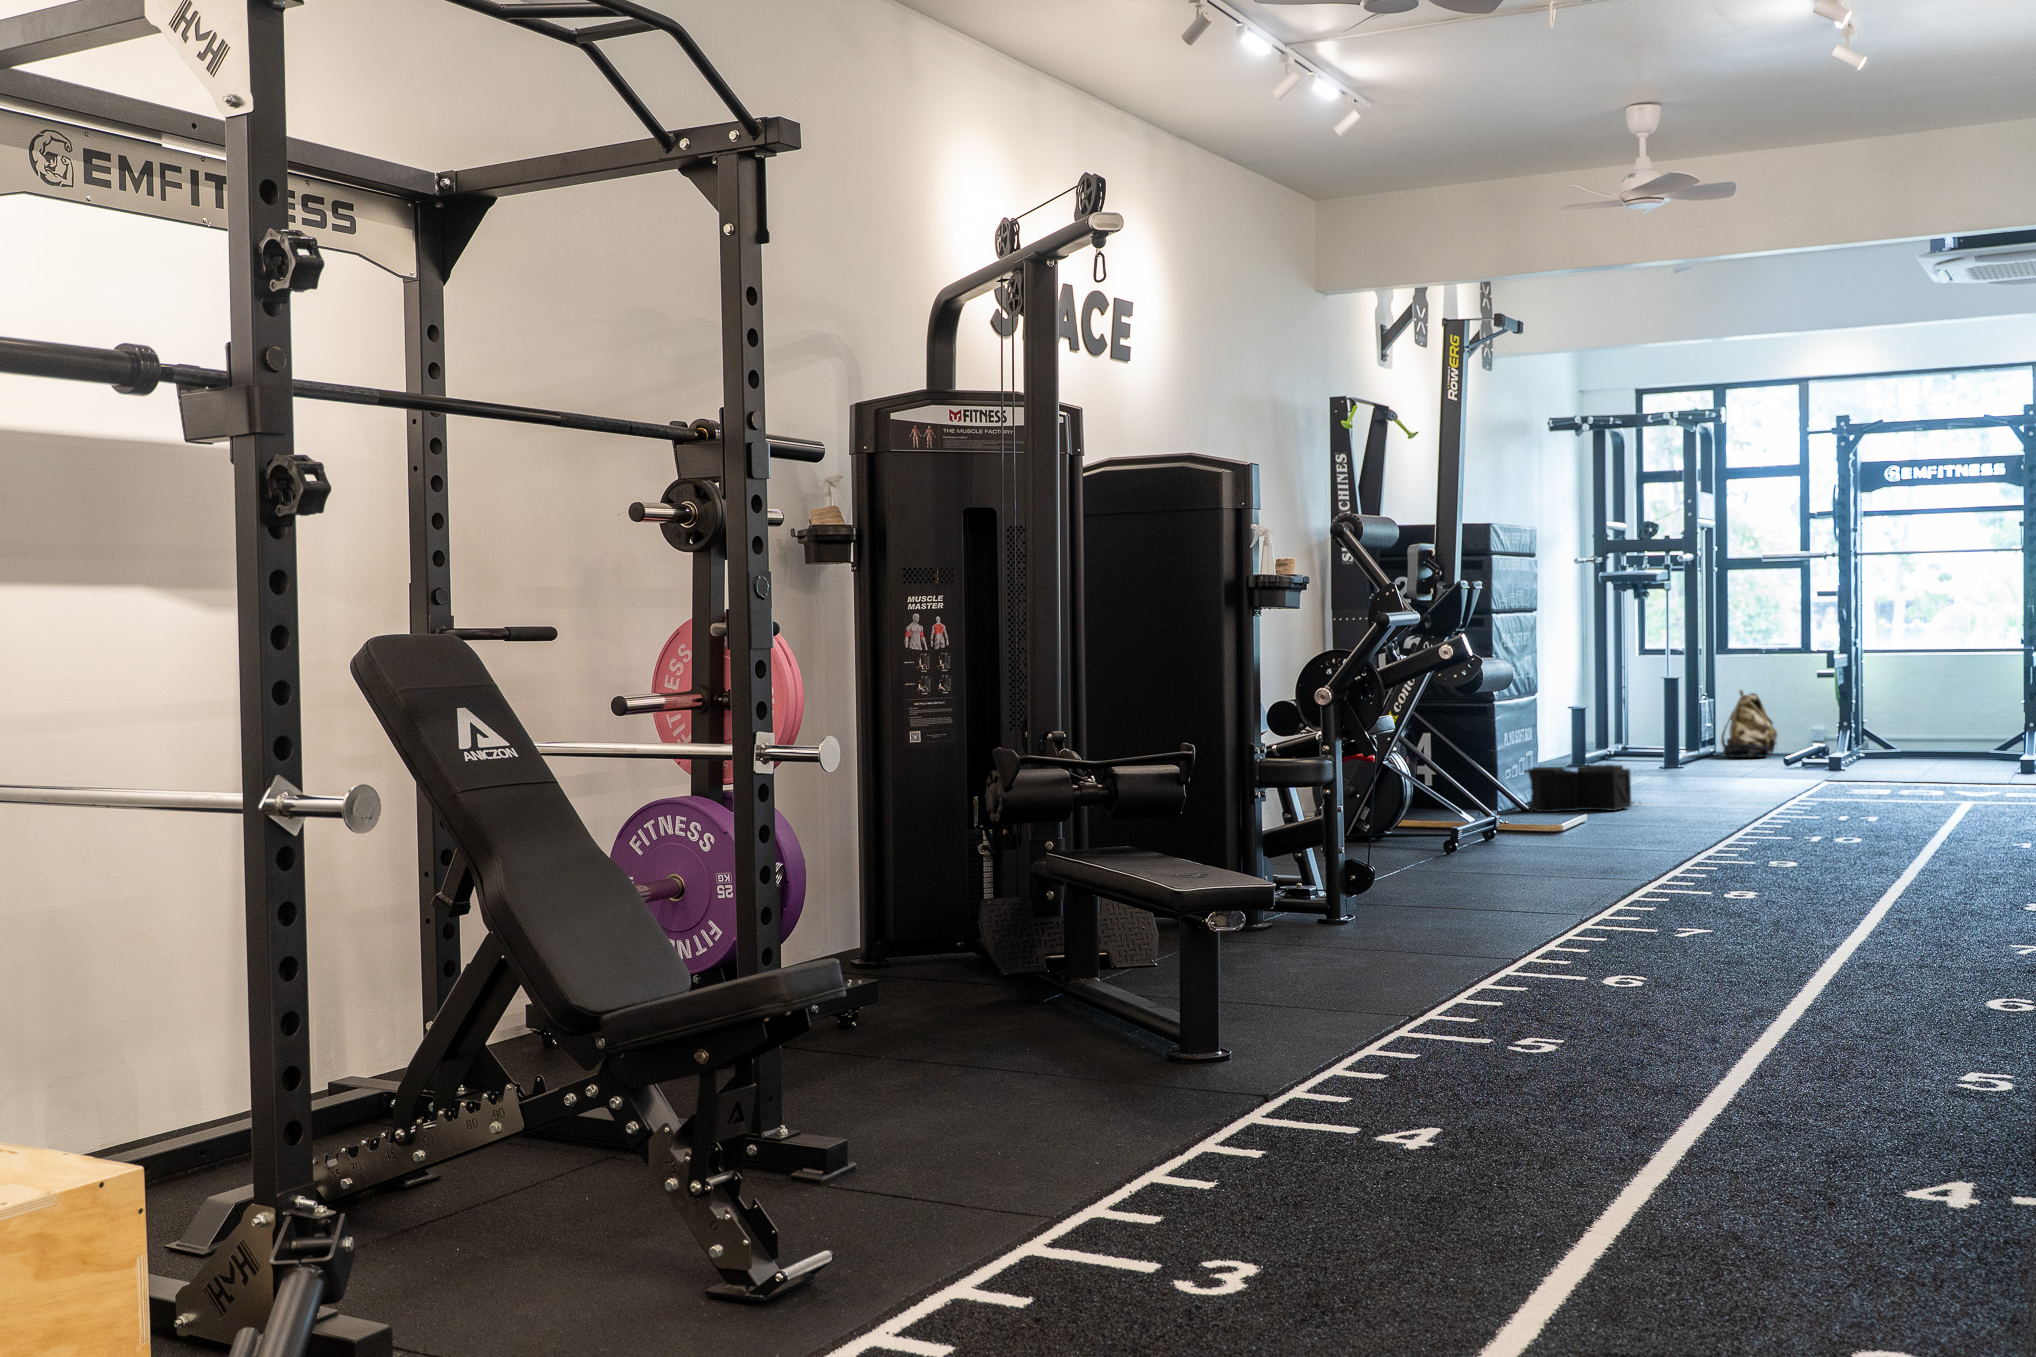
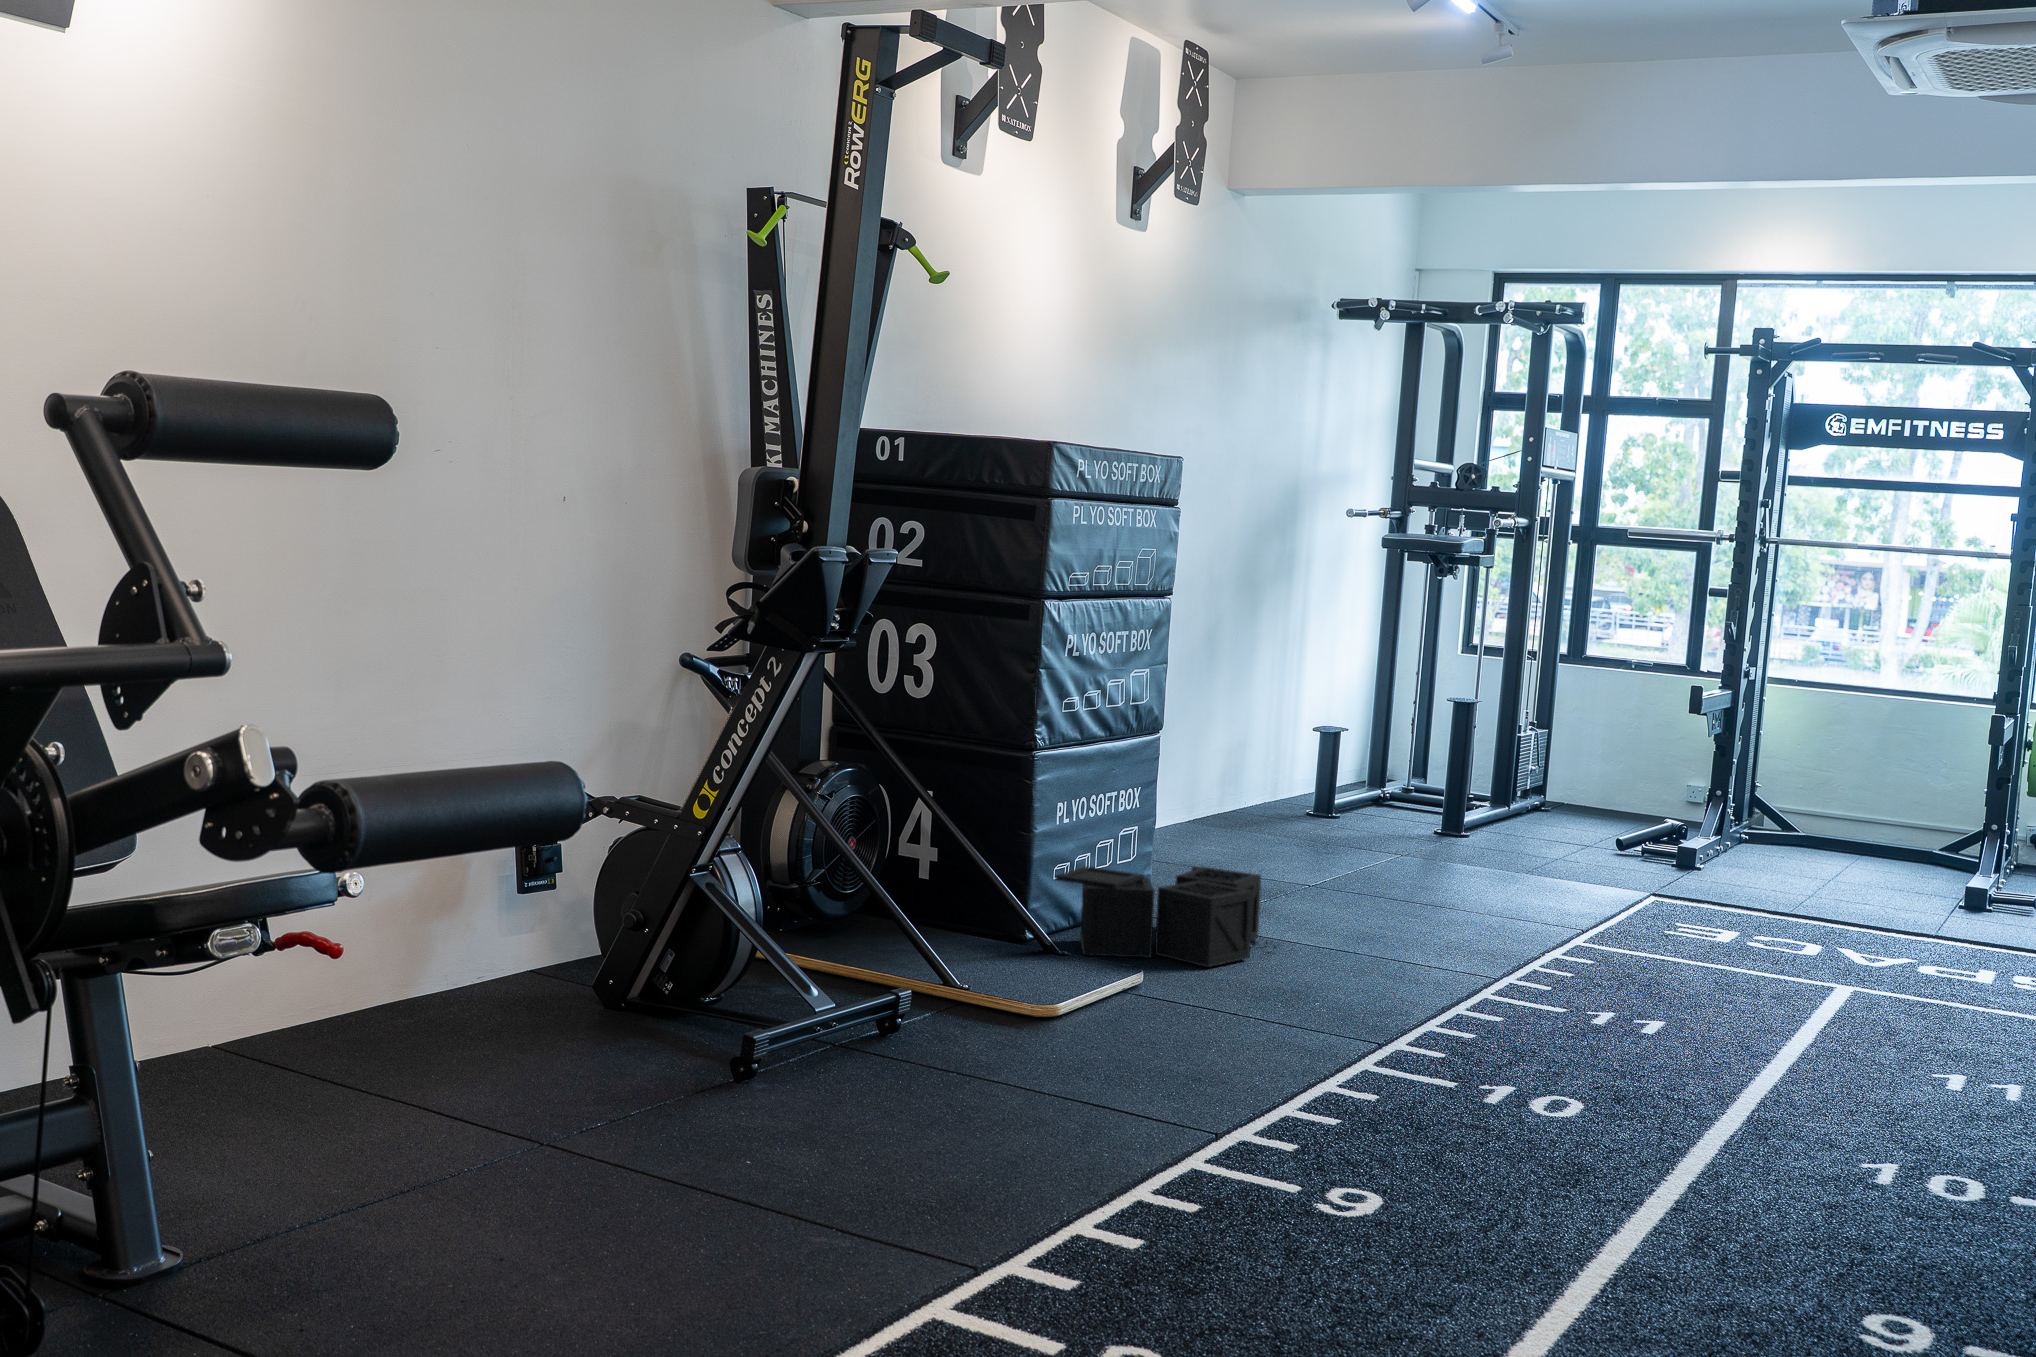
backpack: present [1721,690,1777,758] -> none [1551,720,1631,821]

